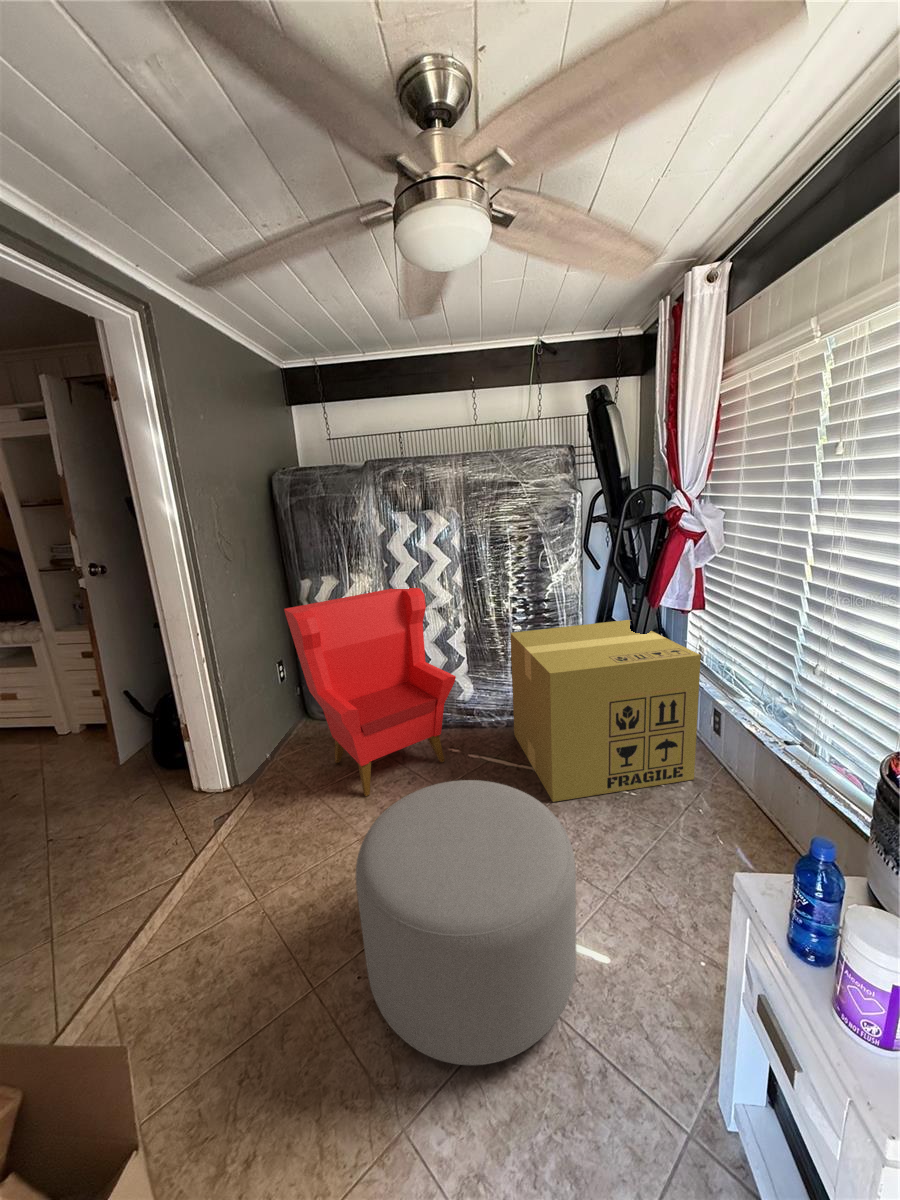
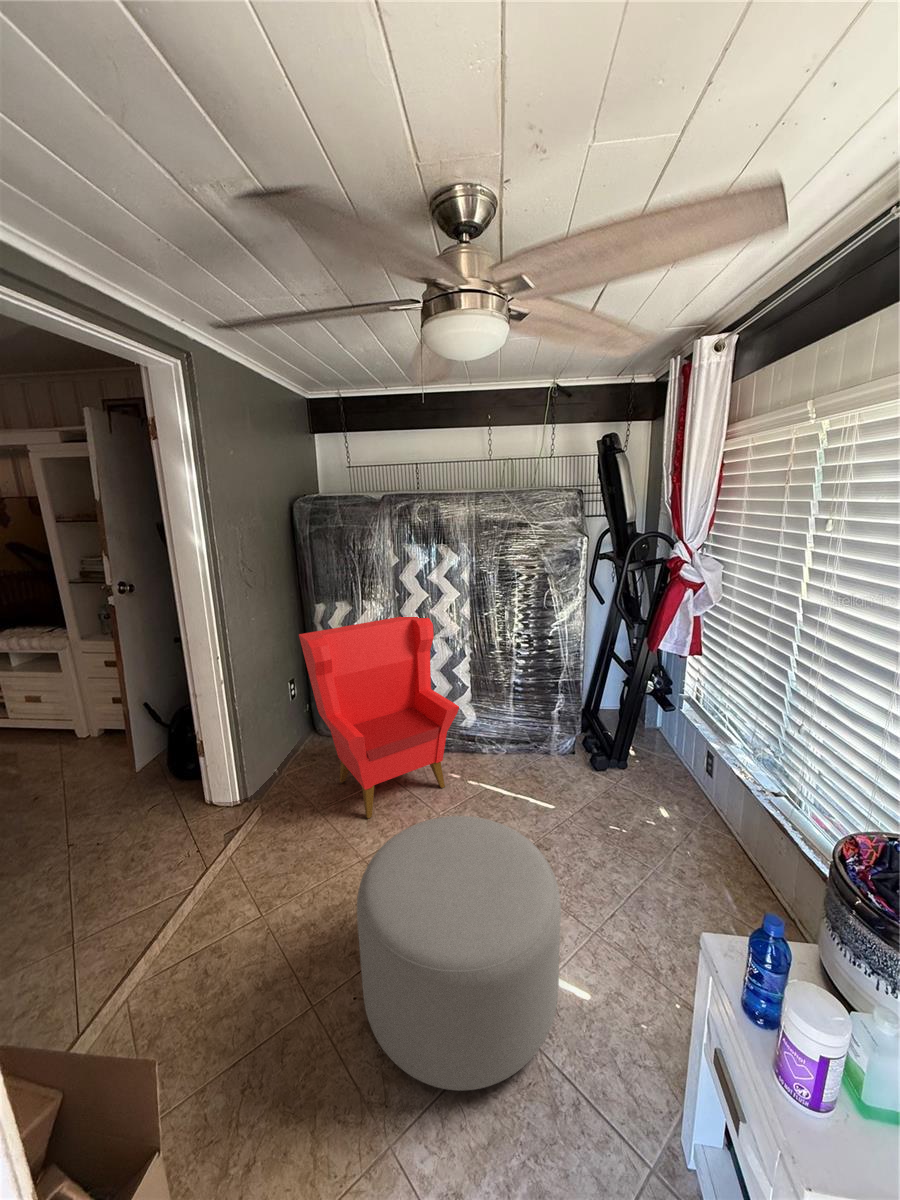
cardboard box: present [510,620,701,802] -> none [514,658,695,835]

